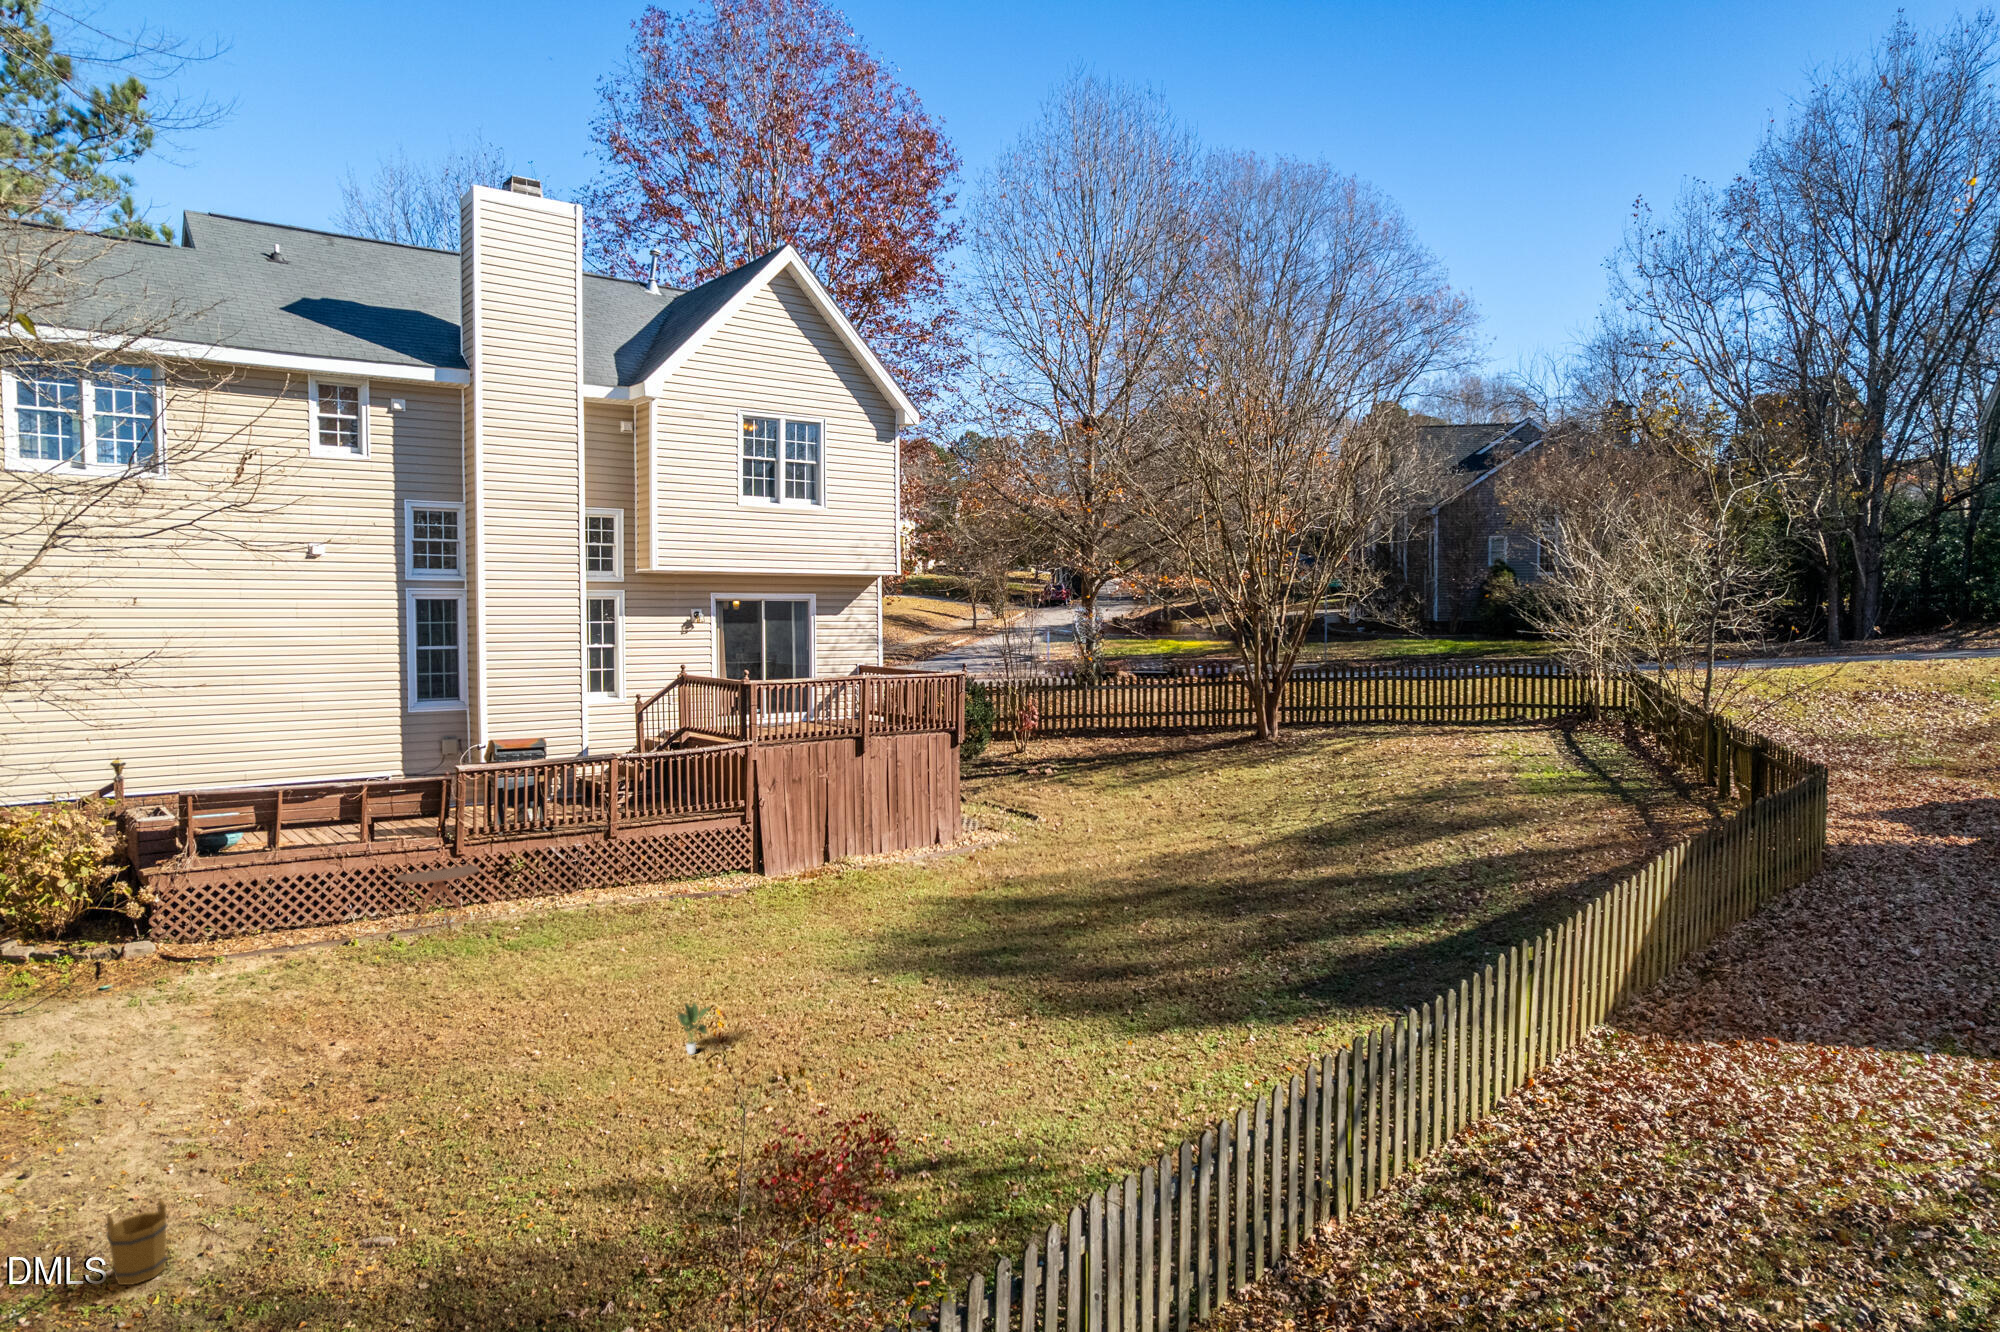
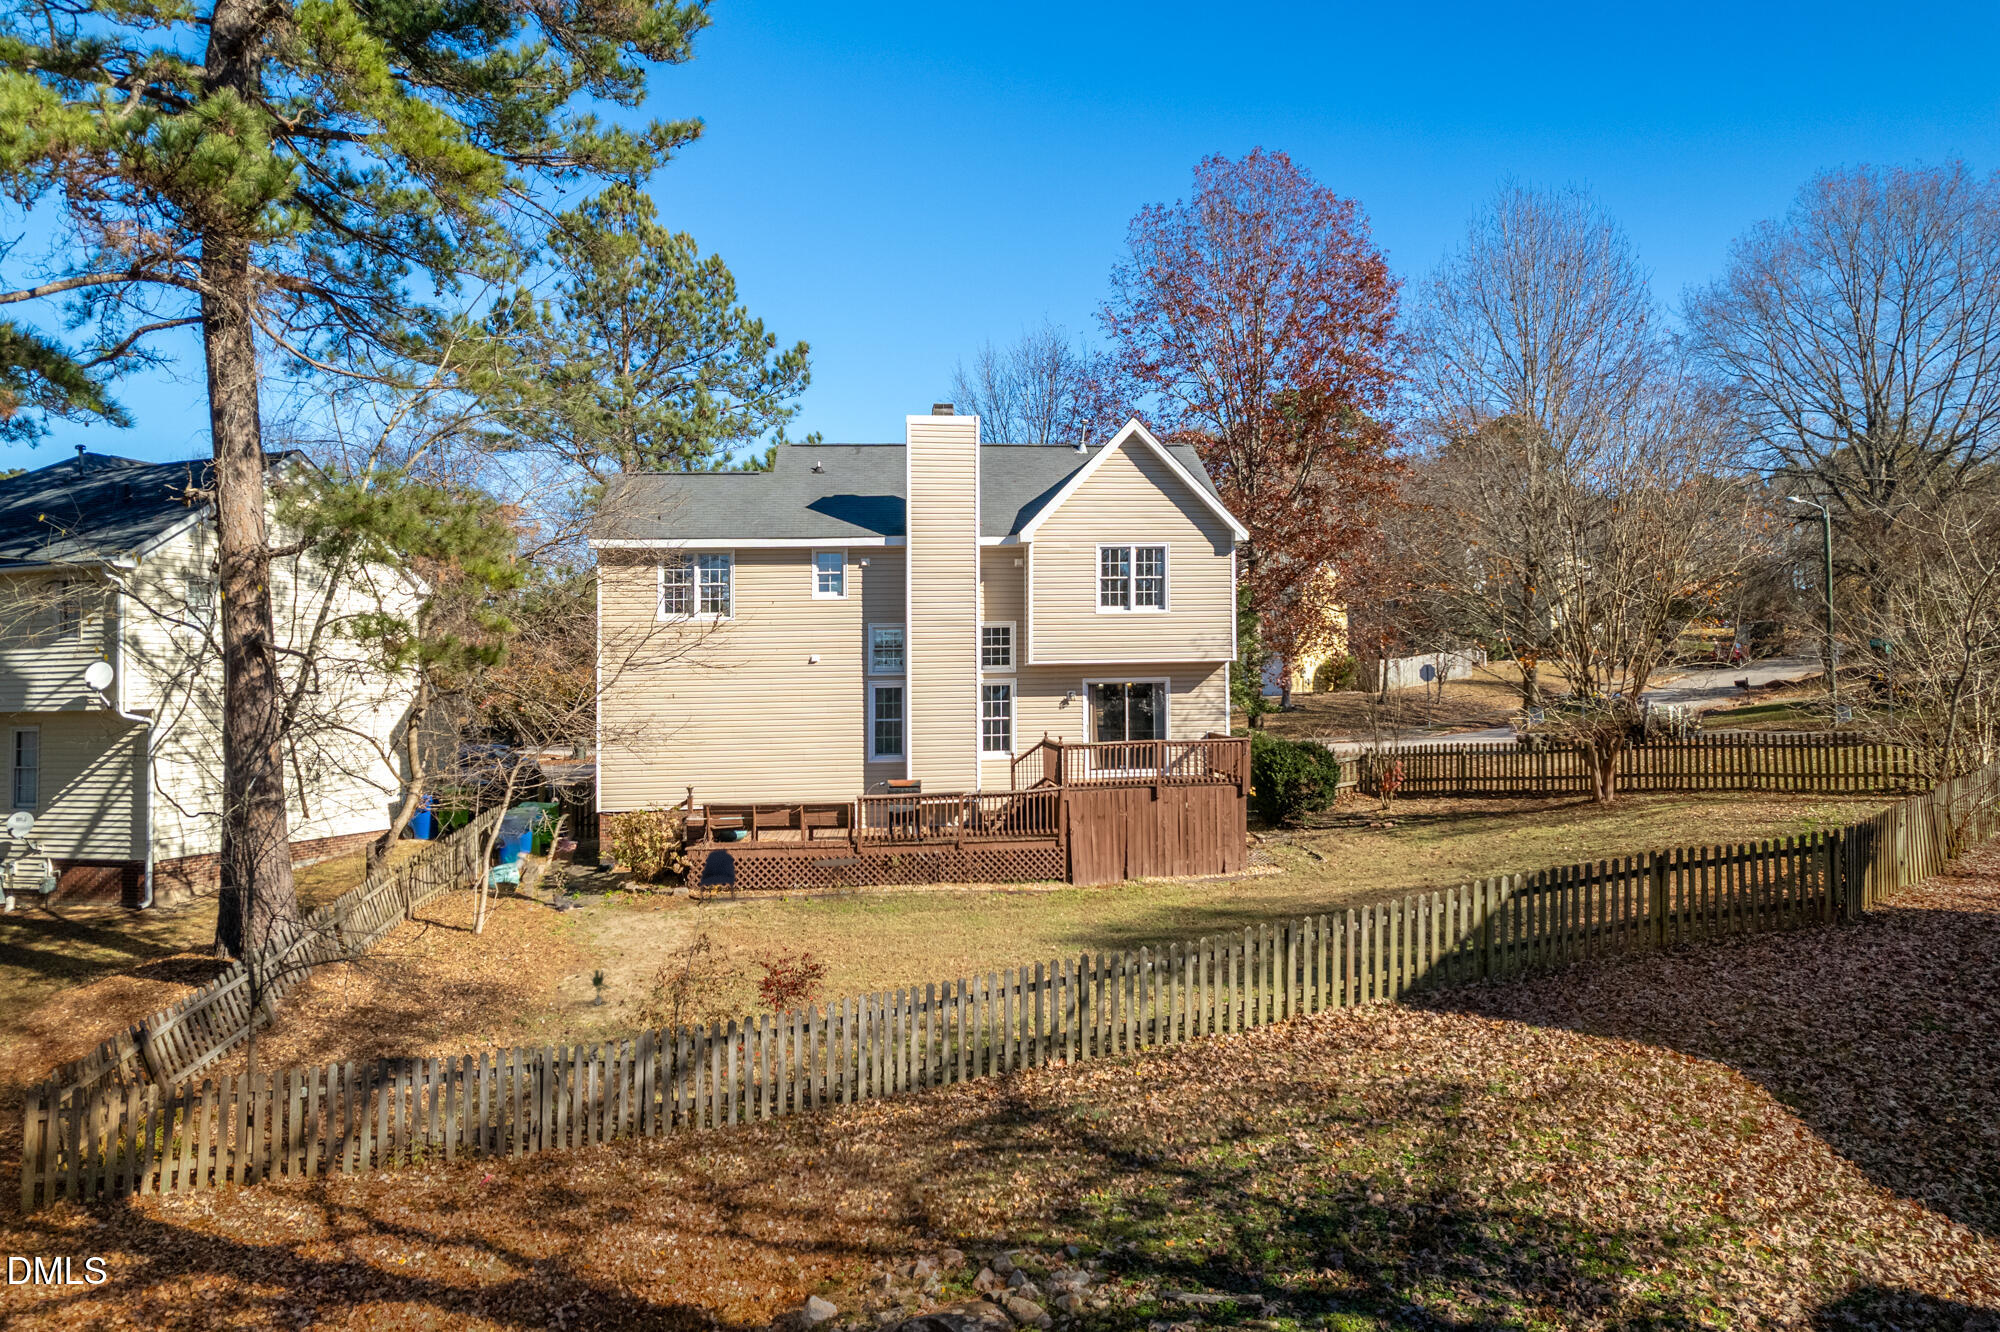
chair: none [187,871,259,967] -> present [699,849,736,902]
potted plant: present [677,1003,710,1055] -> present [592,970,610,1005]
bucket: present [105,1199,168,1285] -> none [531,989,558,1026]

